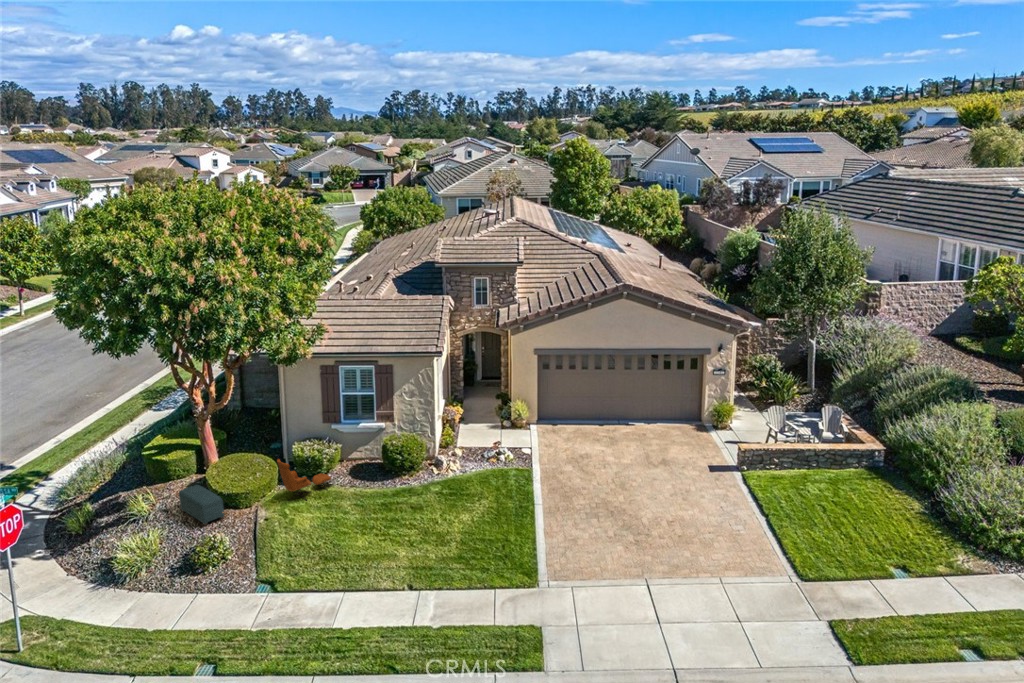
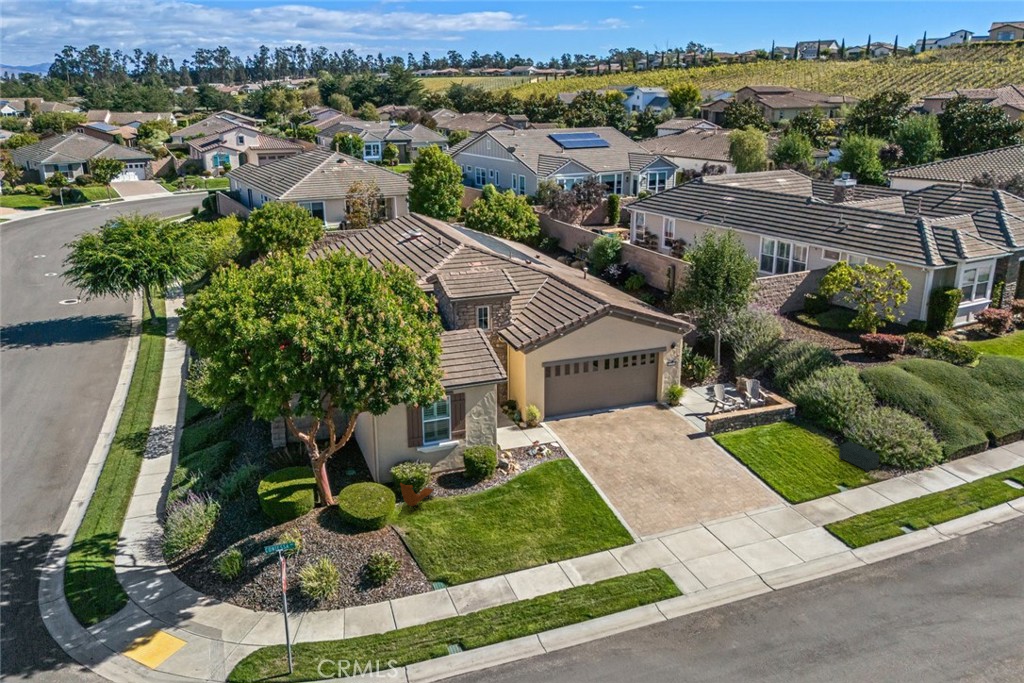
bench: present [179,485,224,526] -> present [839,442,879,472]

